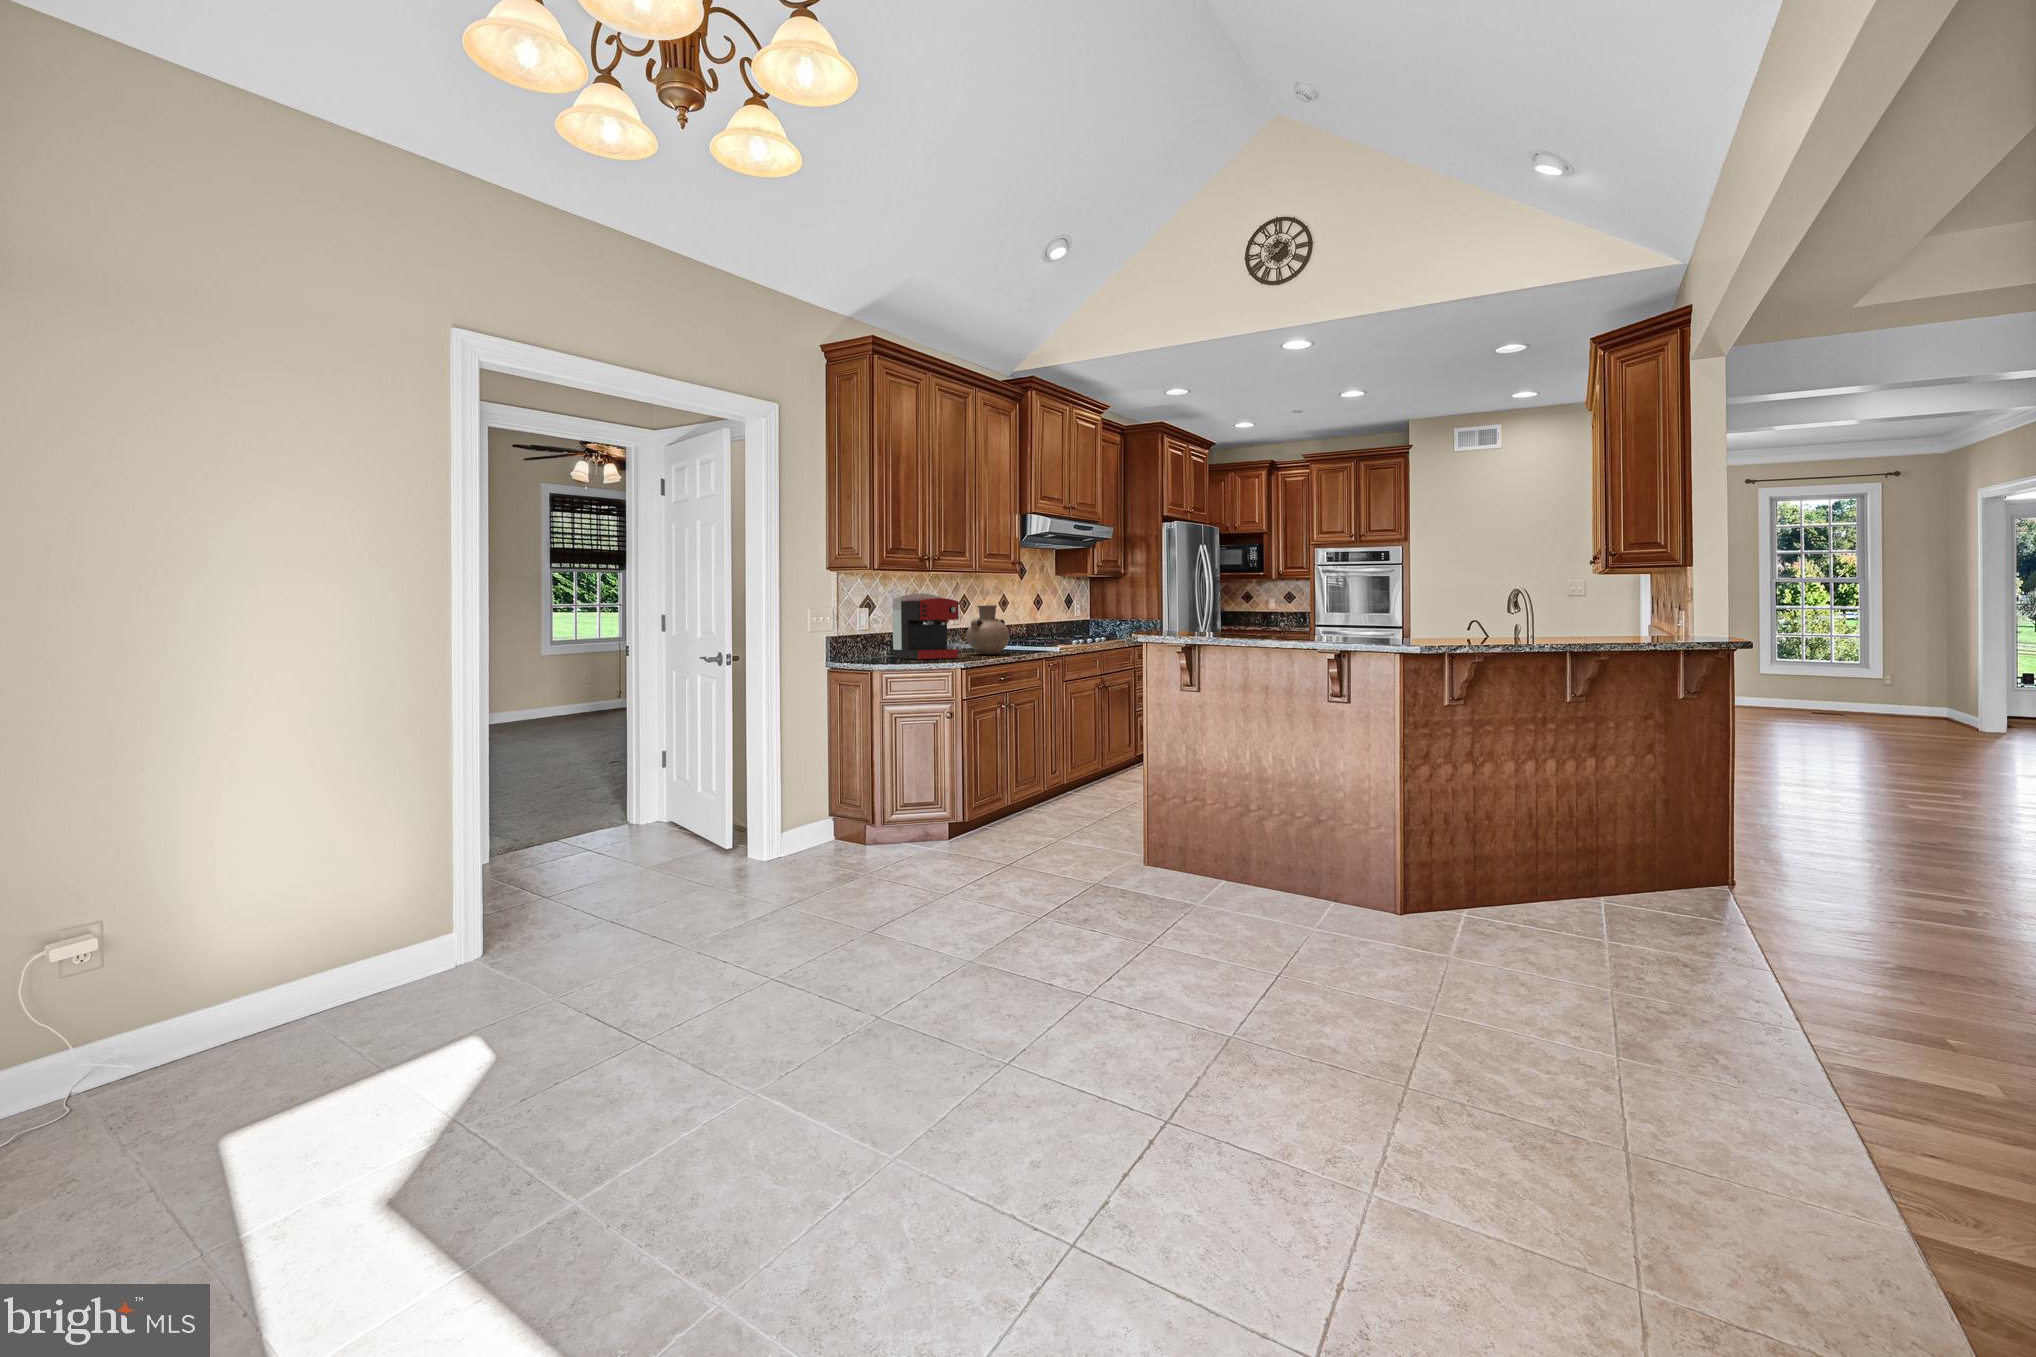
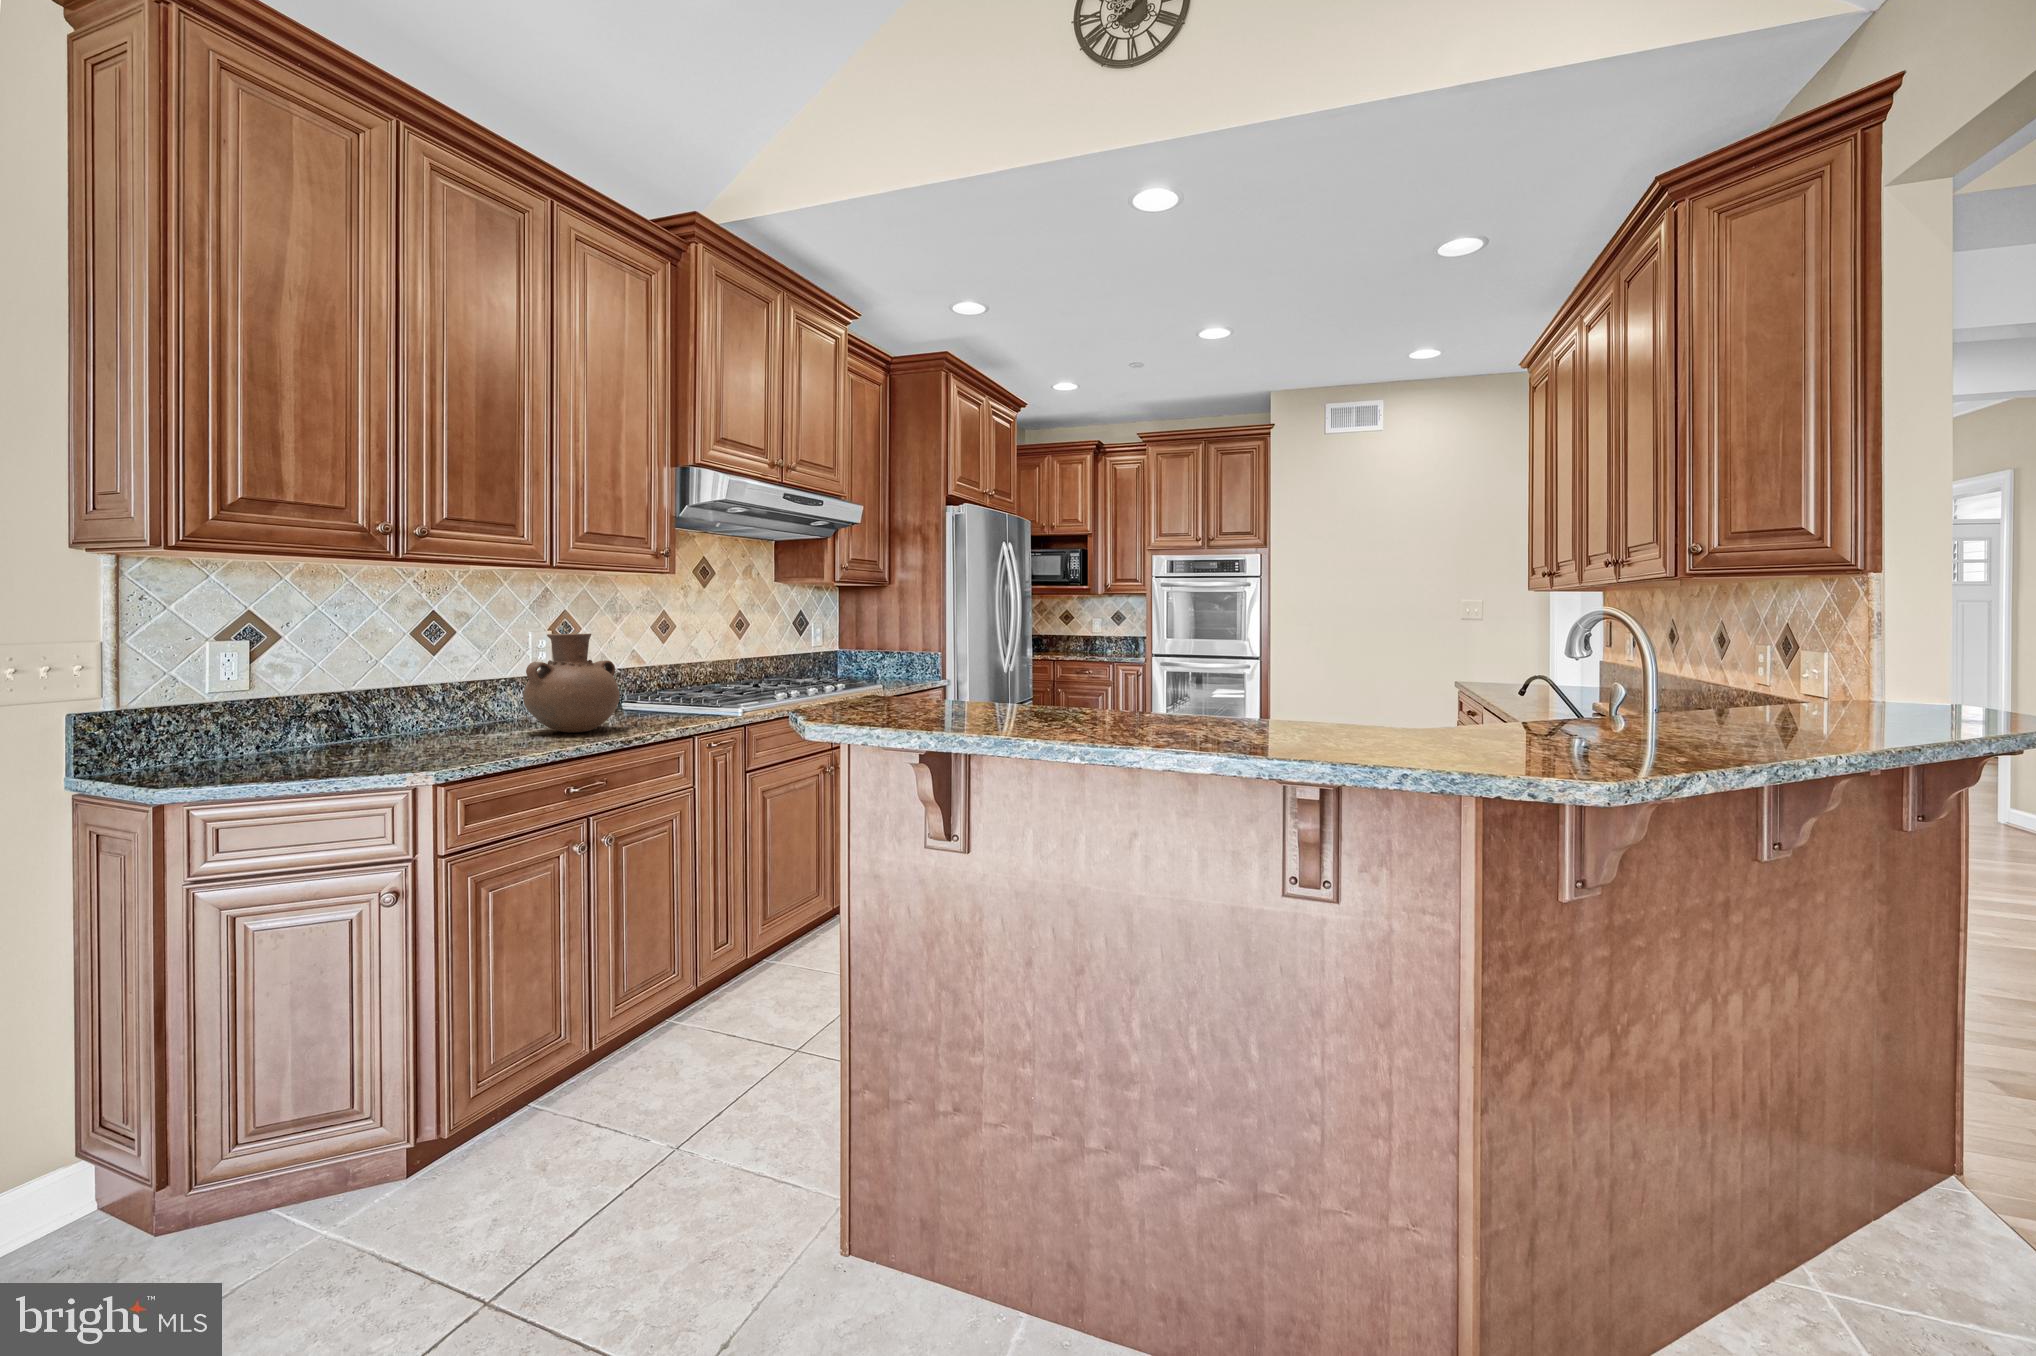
coffee maker: present [892,593,959,659] -> none [318,608,470,759]

